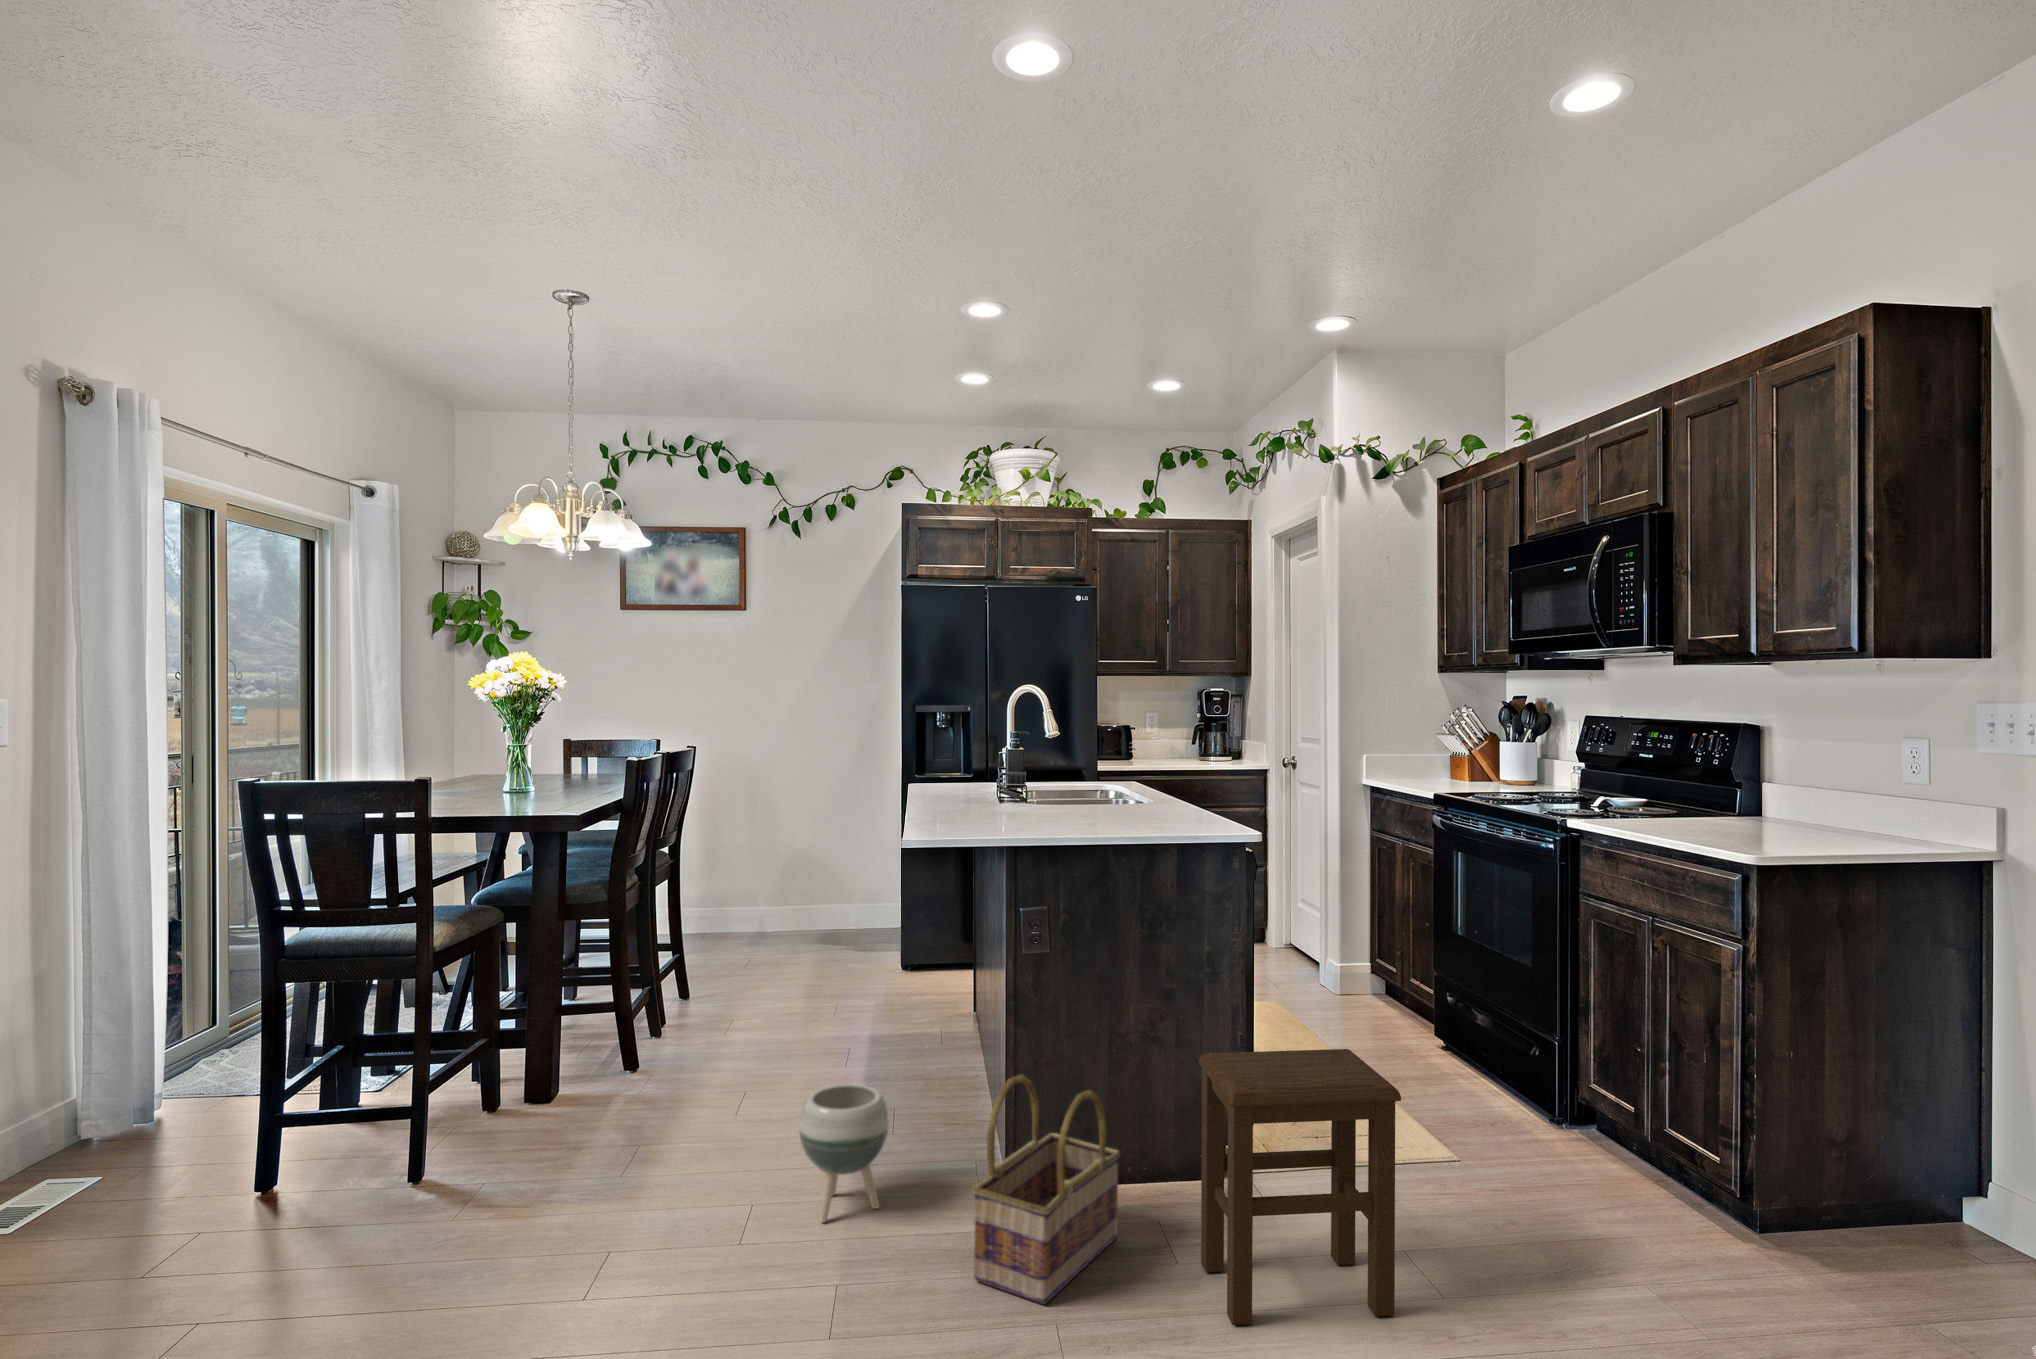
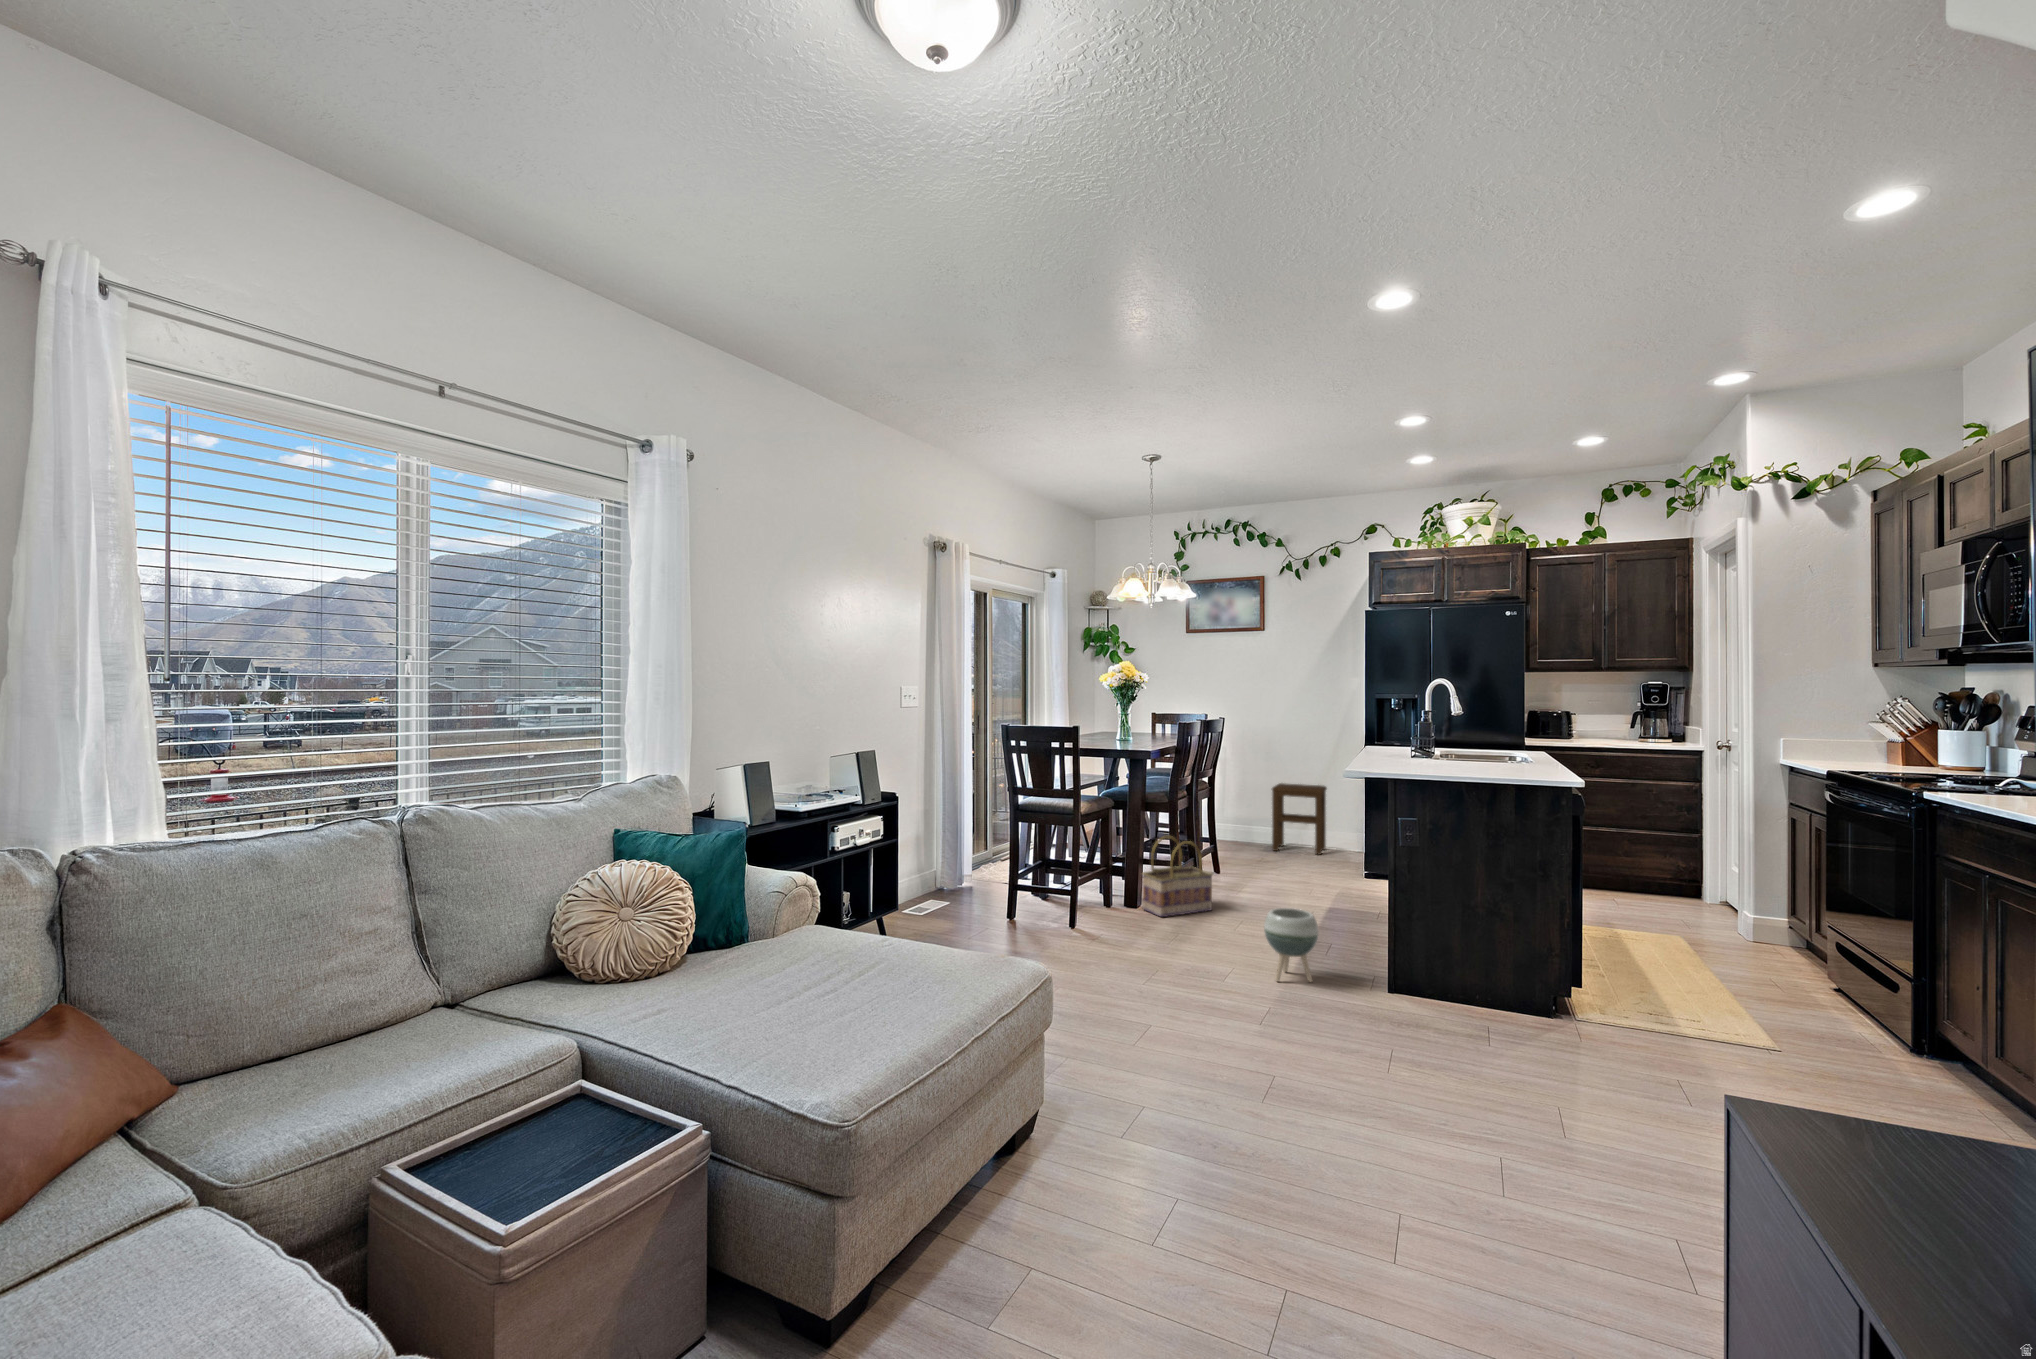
stool: present [1199,1049,1401,1325] -> present [1272,783,1327,855]
basket: present [972,1075,1120,1304] -> present [1142,836,1213,917]

